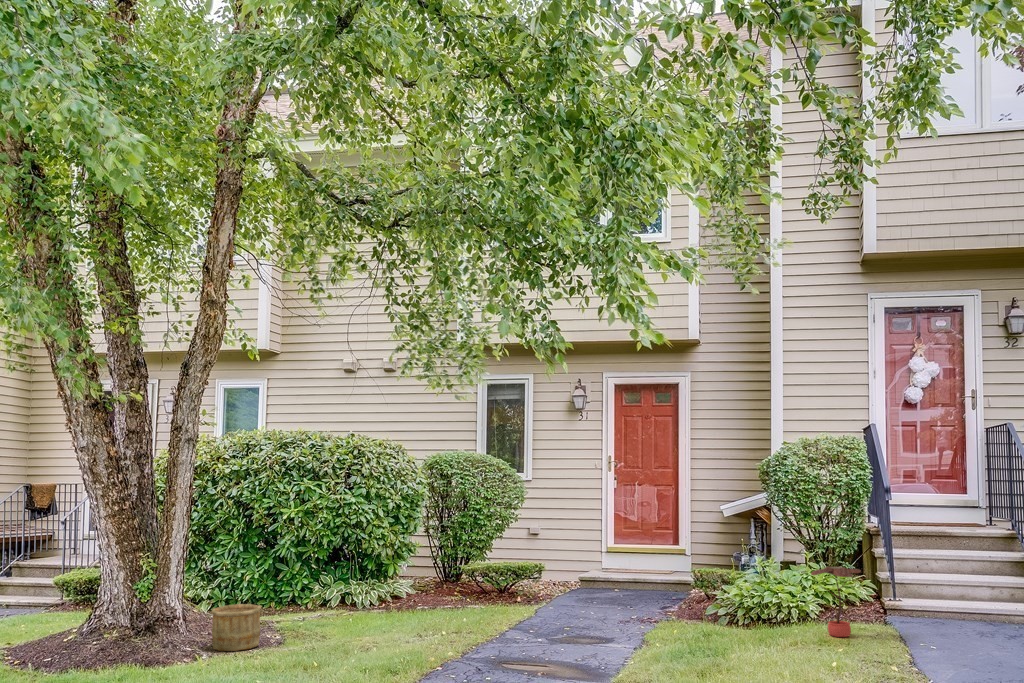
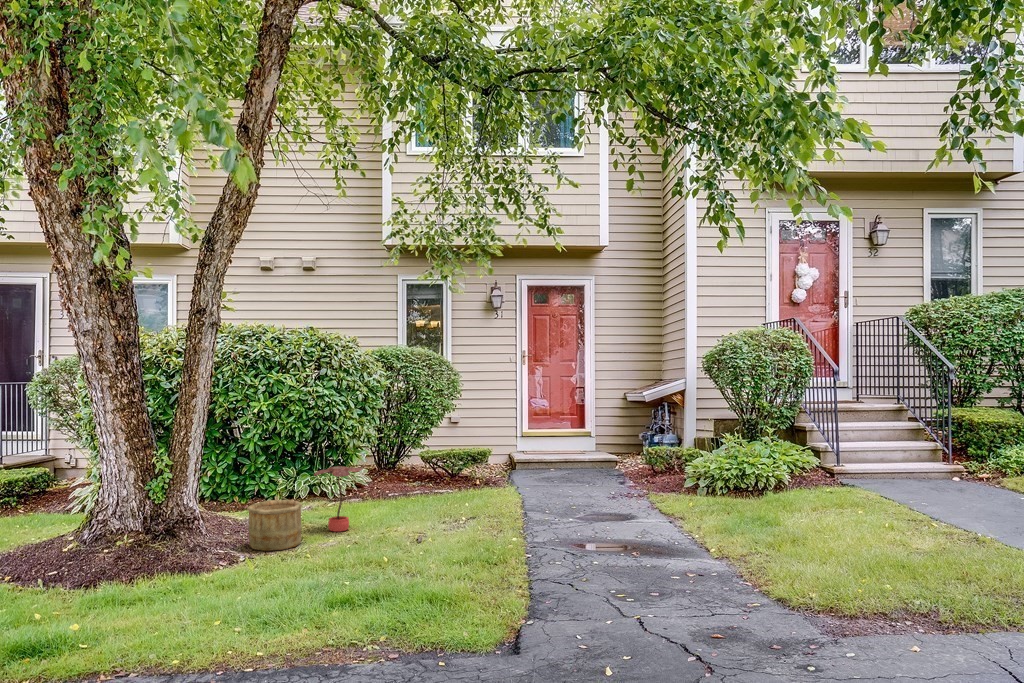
potted plant: present [811,567,861,637] -> present [314,466,362,532]

